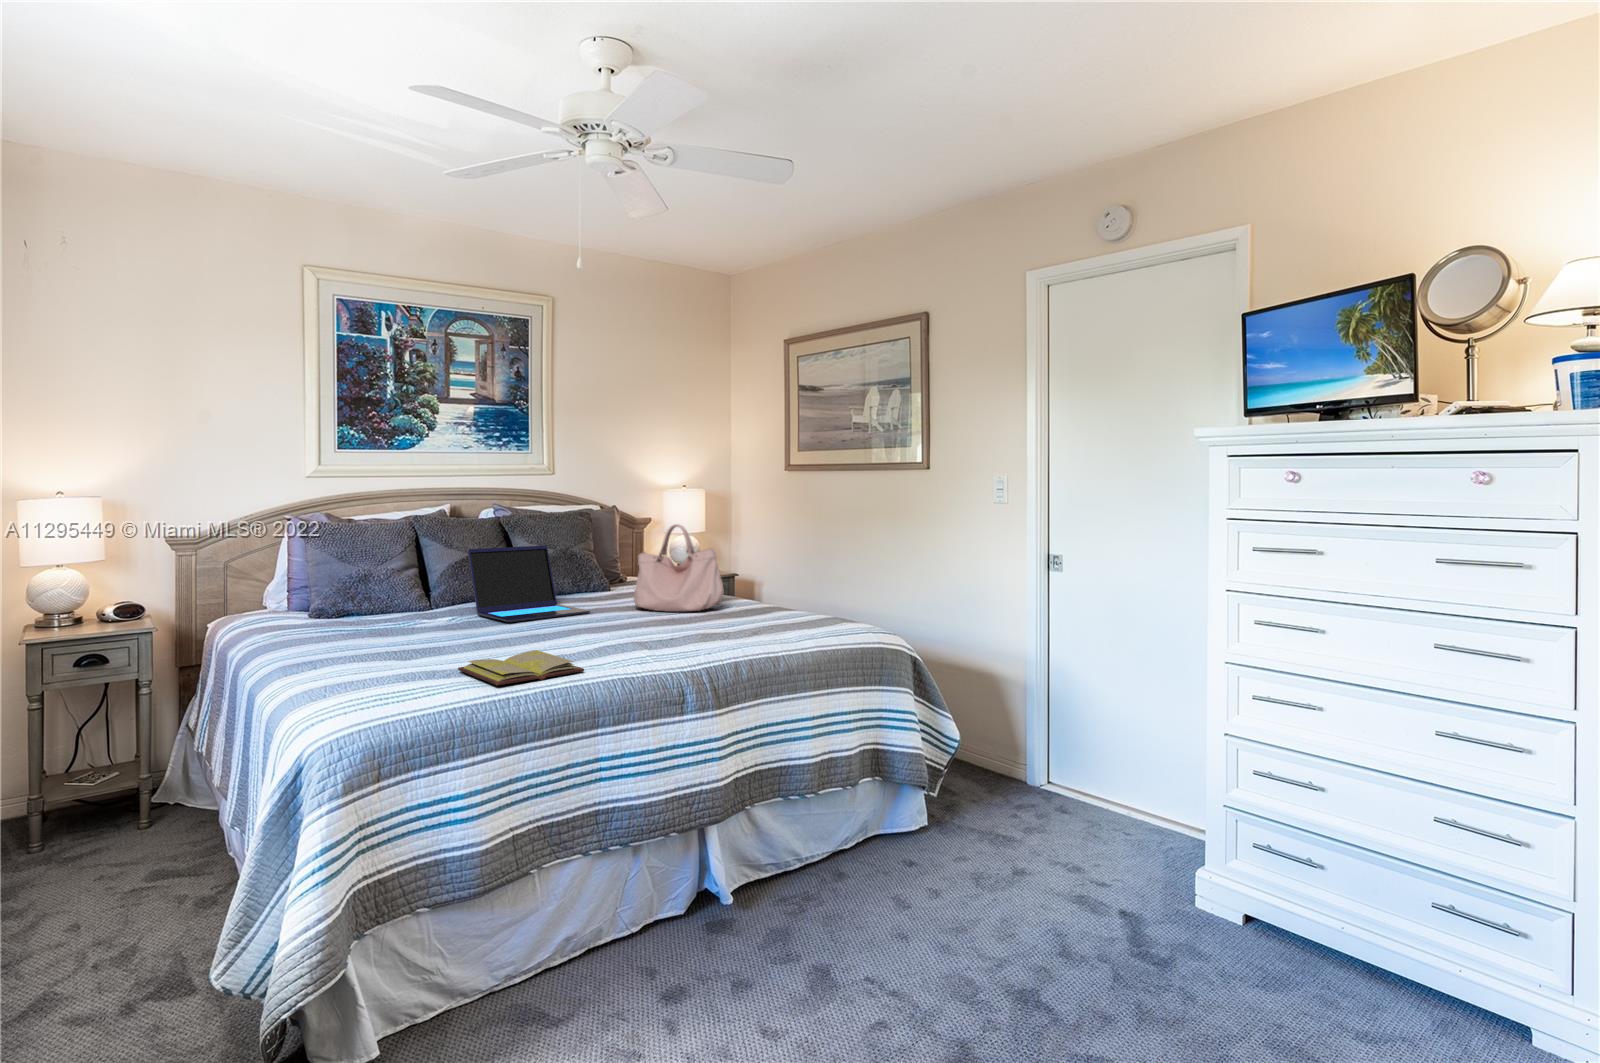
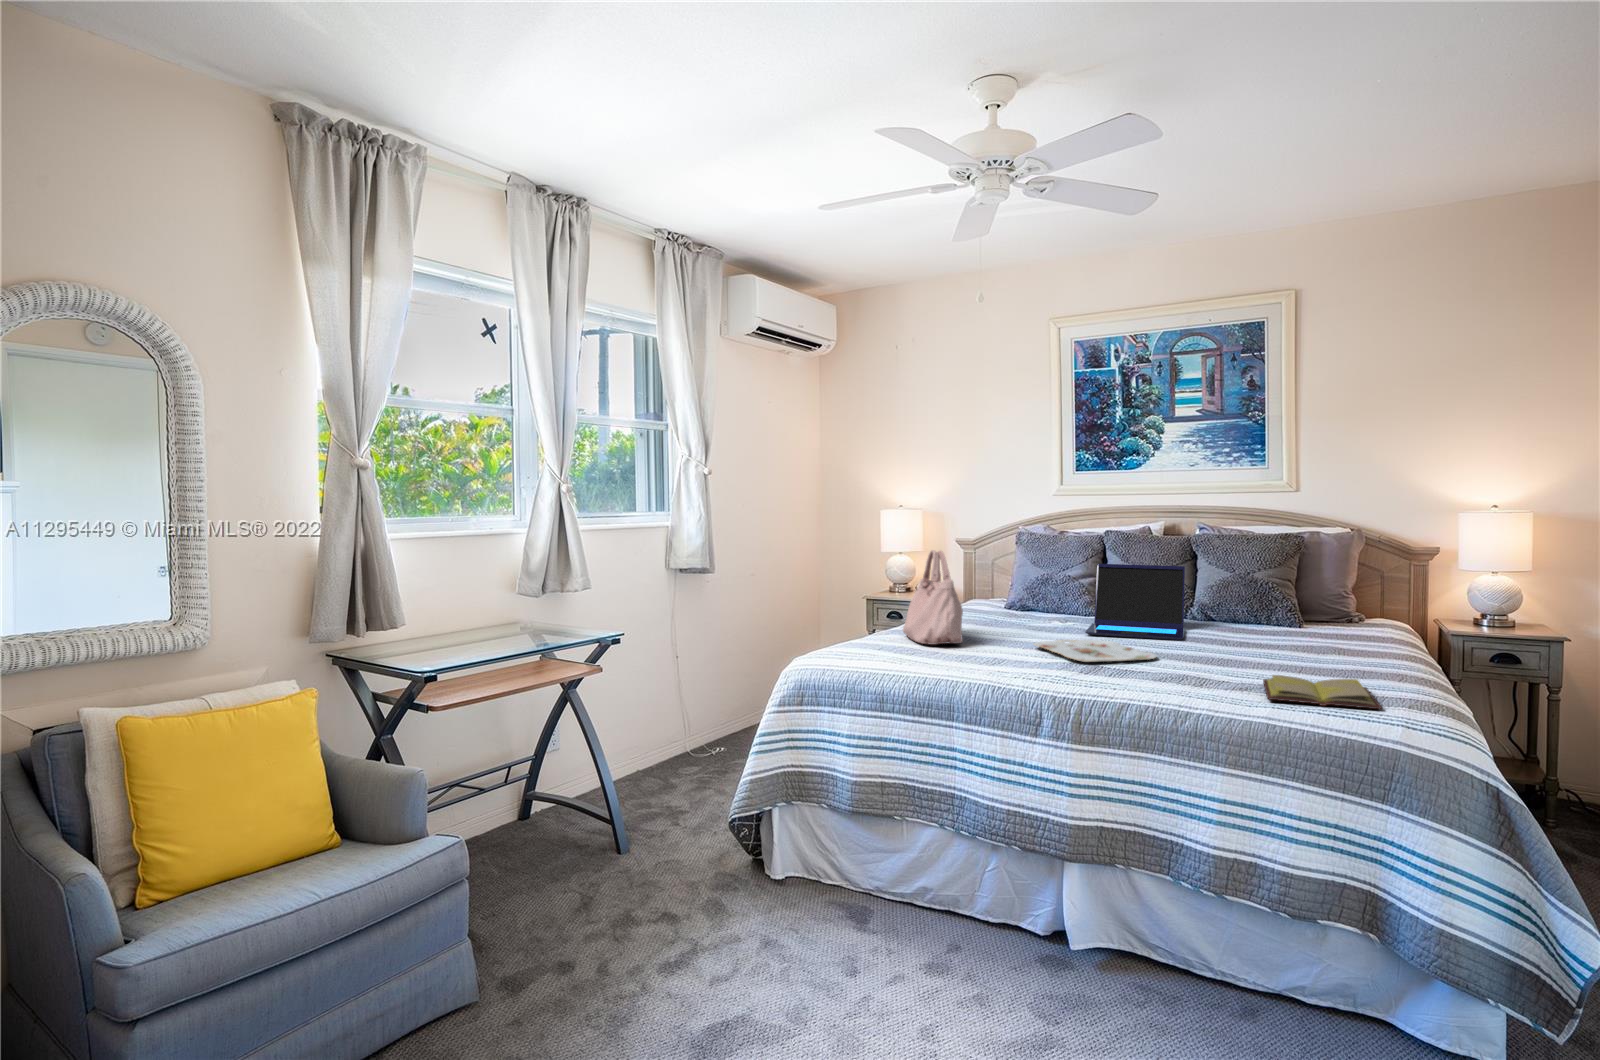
handbag: present [634,524,724,612] -> present [903,550,963,645]
serving tray: none [511,623,640,643] -> present [1034,640,1156,662]
diary: present [458,650,584,685] -> present [1263,675,1381,709]

